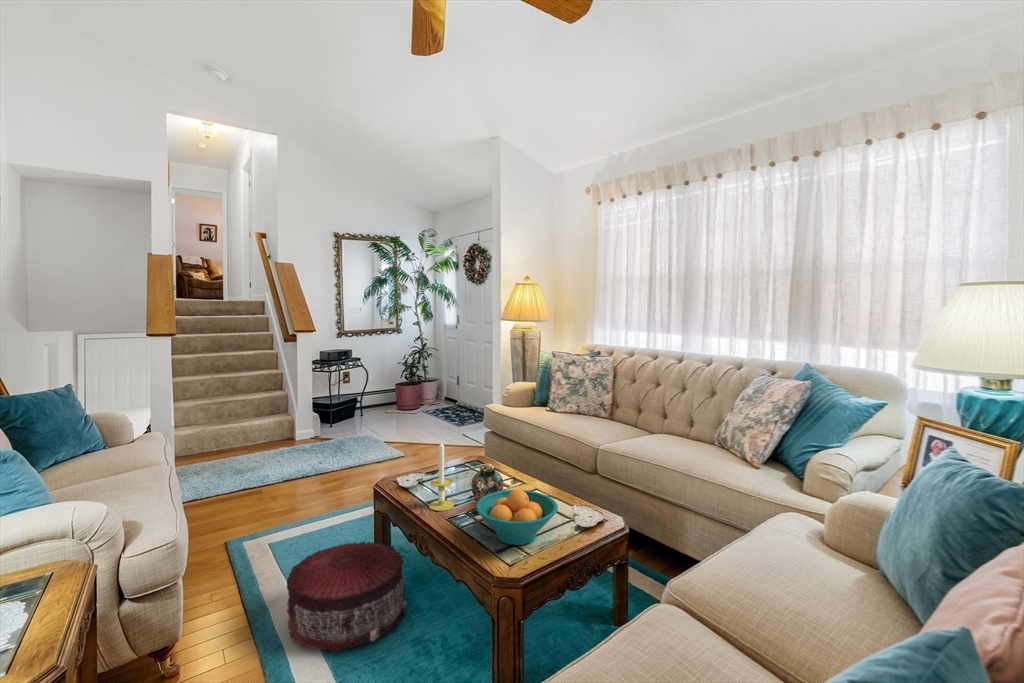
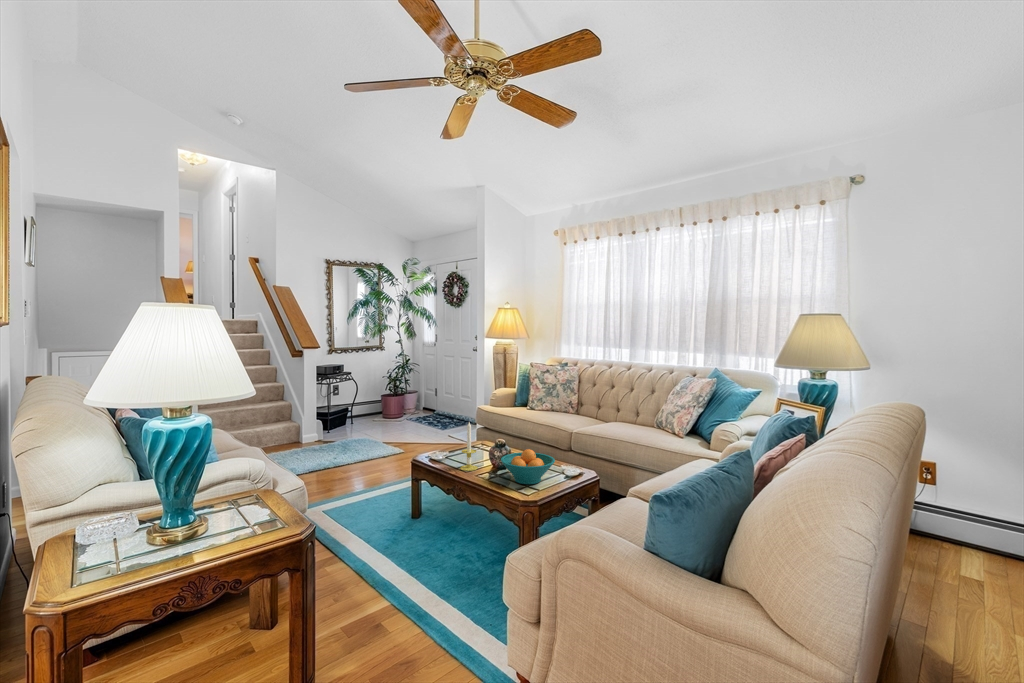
pouf: present [287,542,406,652] -> none [362,499,446,565]

